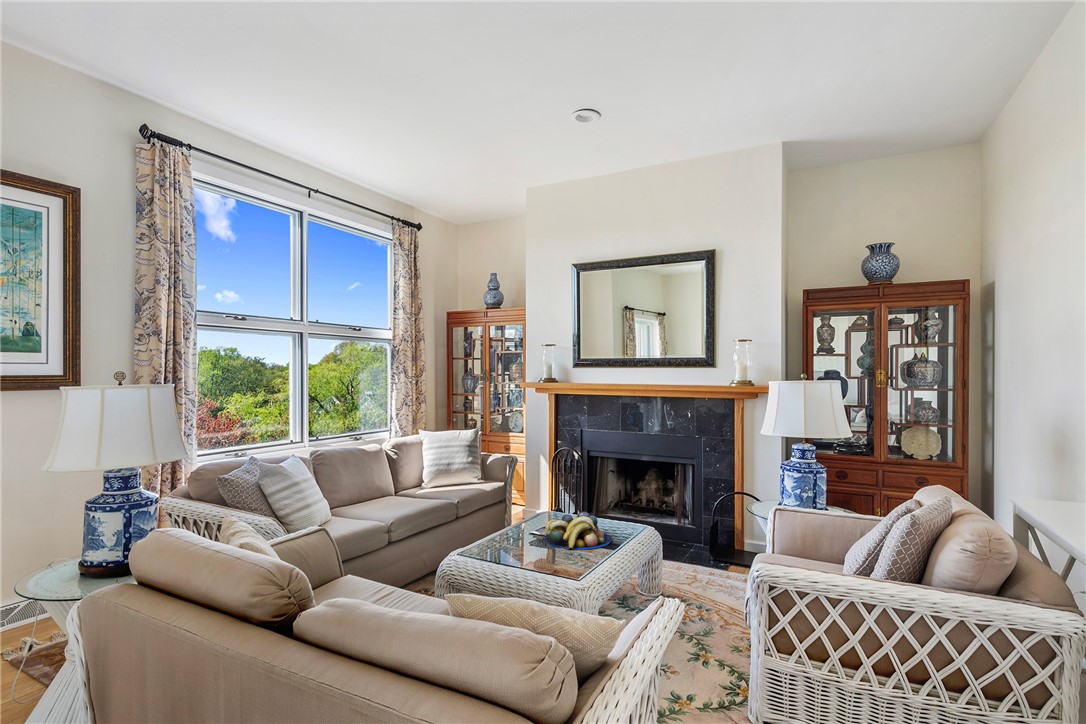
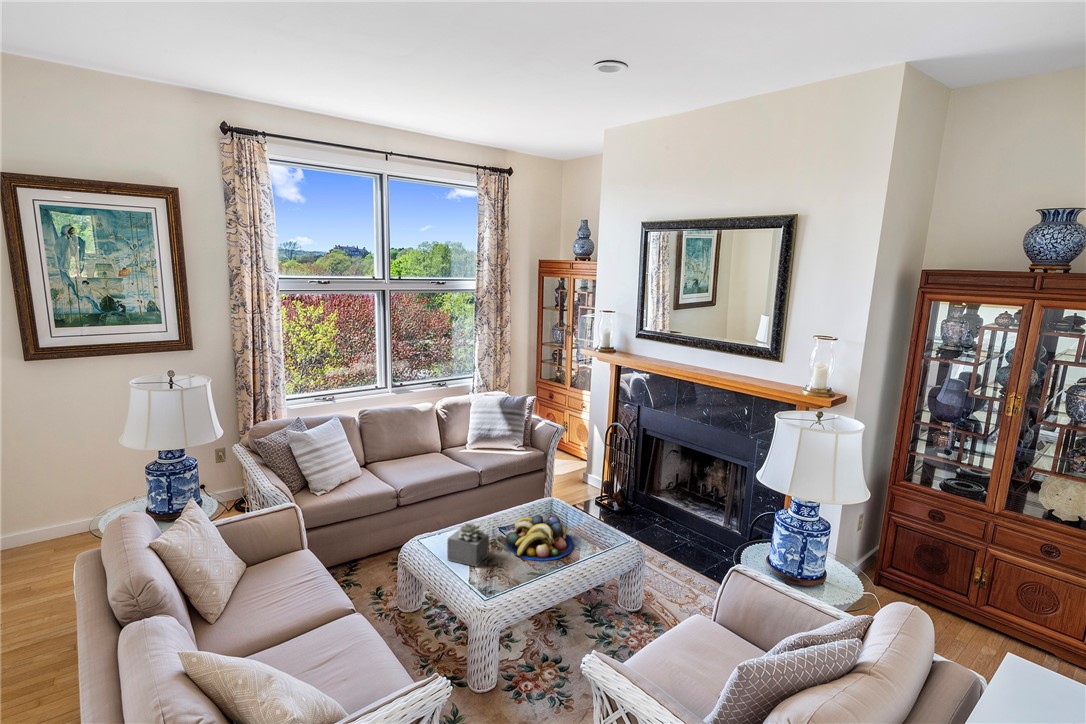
succulent plant: none [507,517,544,562] -> present [447,522,489,566]

